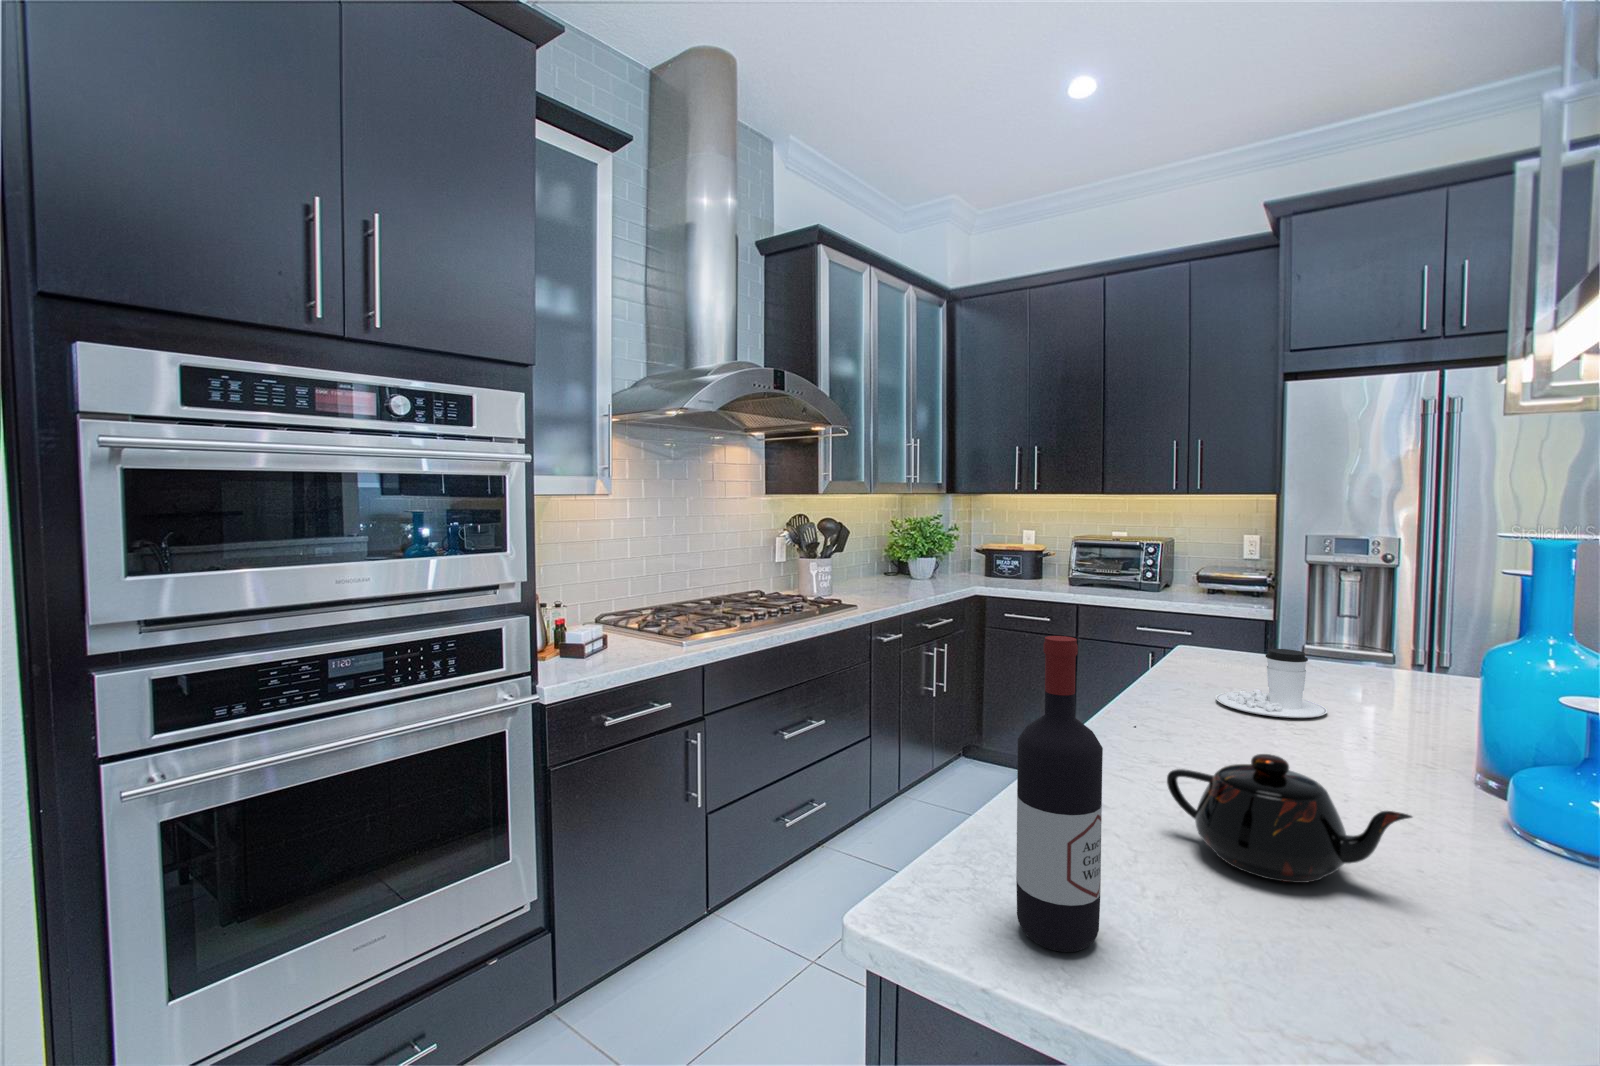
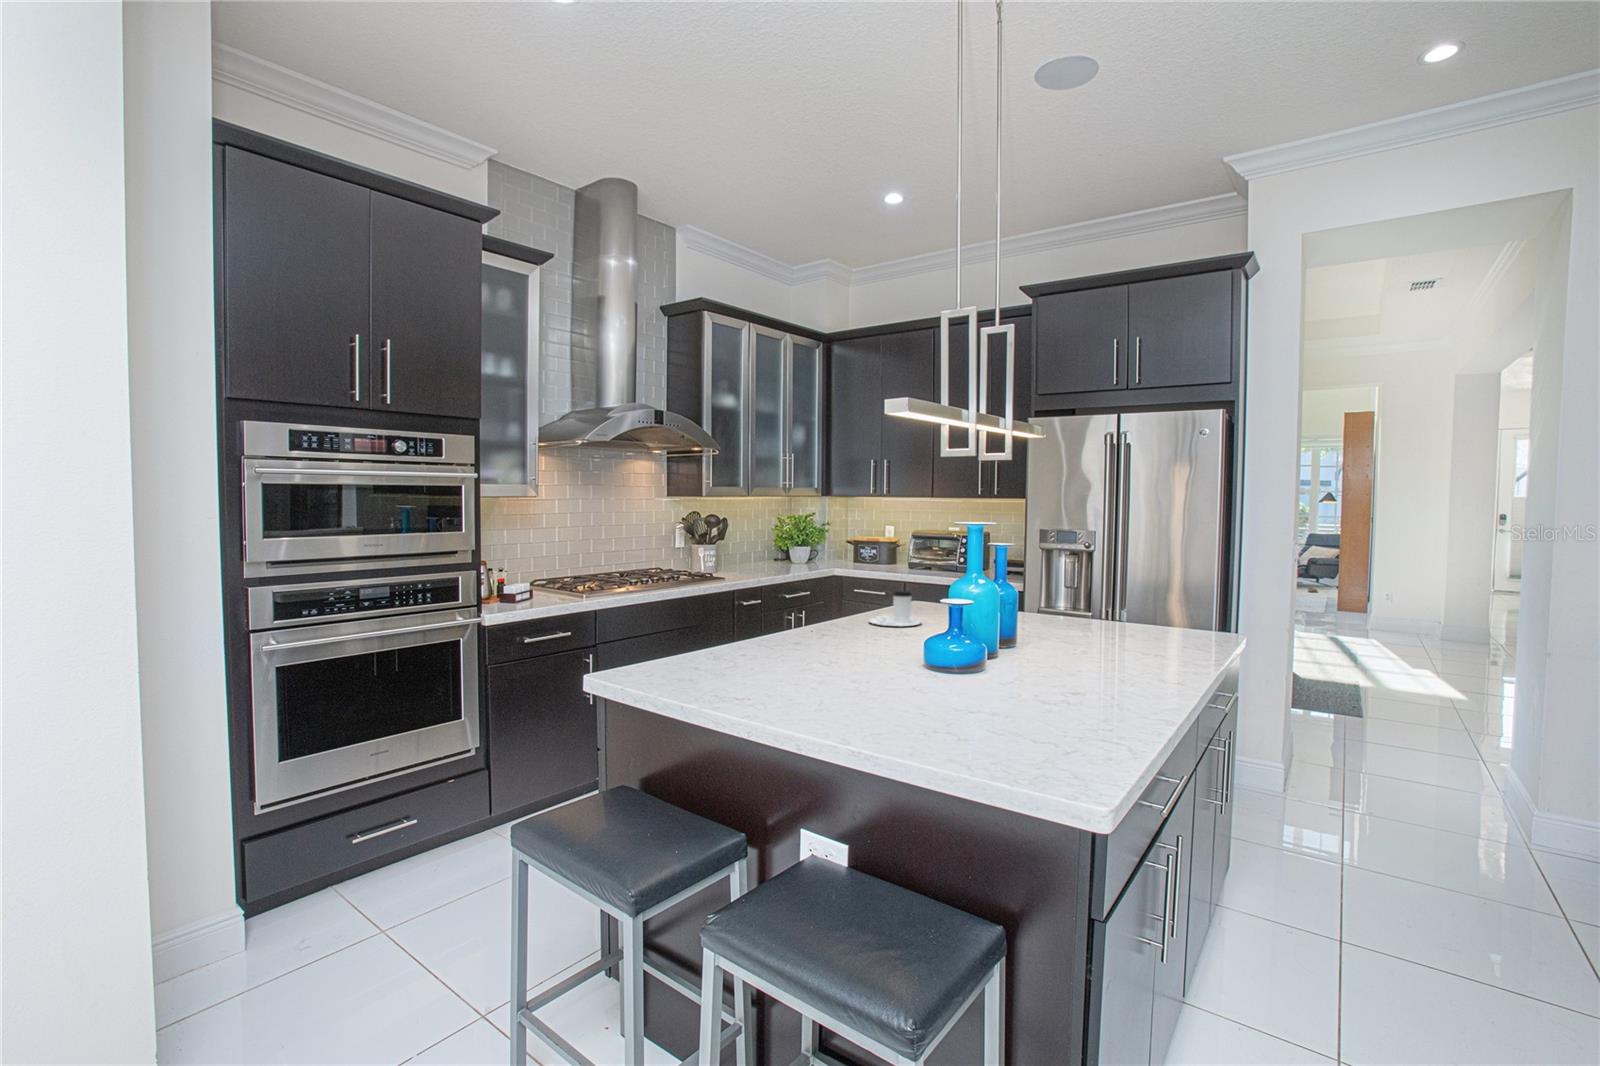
wine bottle: present [1016,636,1103,952] -> none [646,559,677,675]
teapot: present [1167,754,1412,883] -> none [750,616,811,664]

